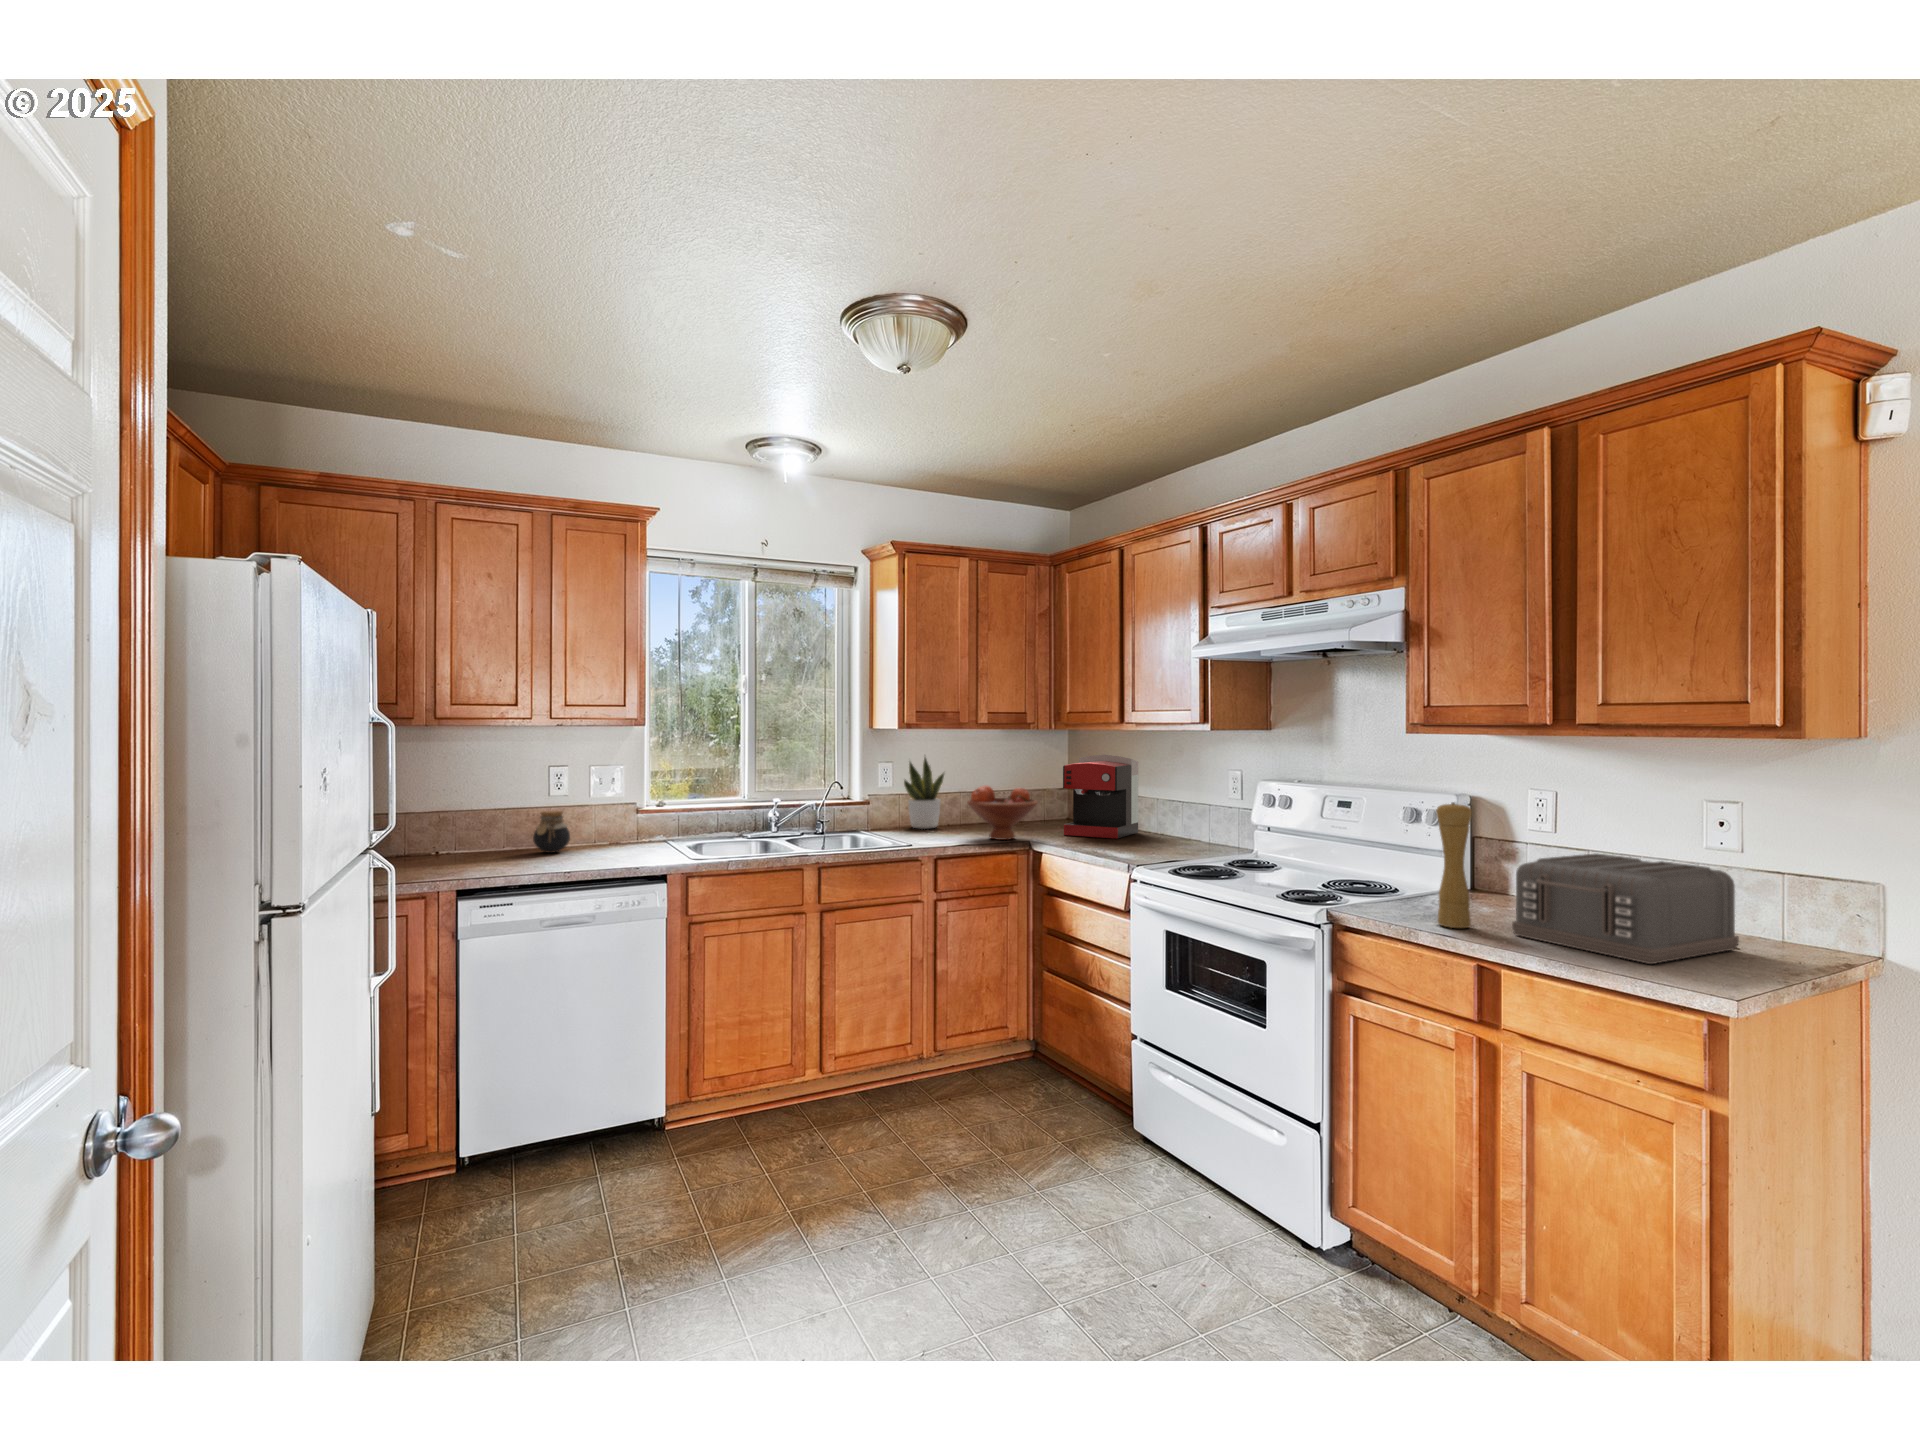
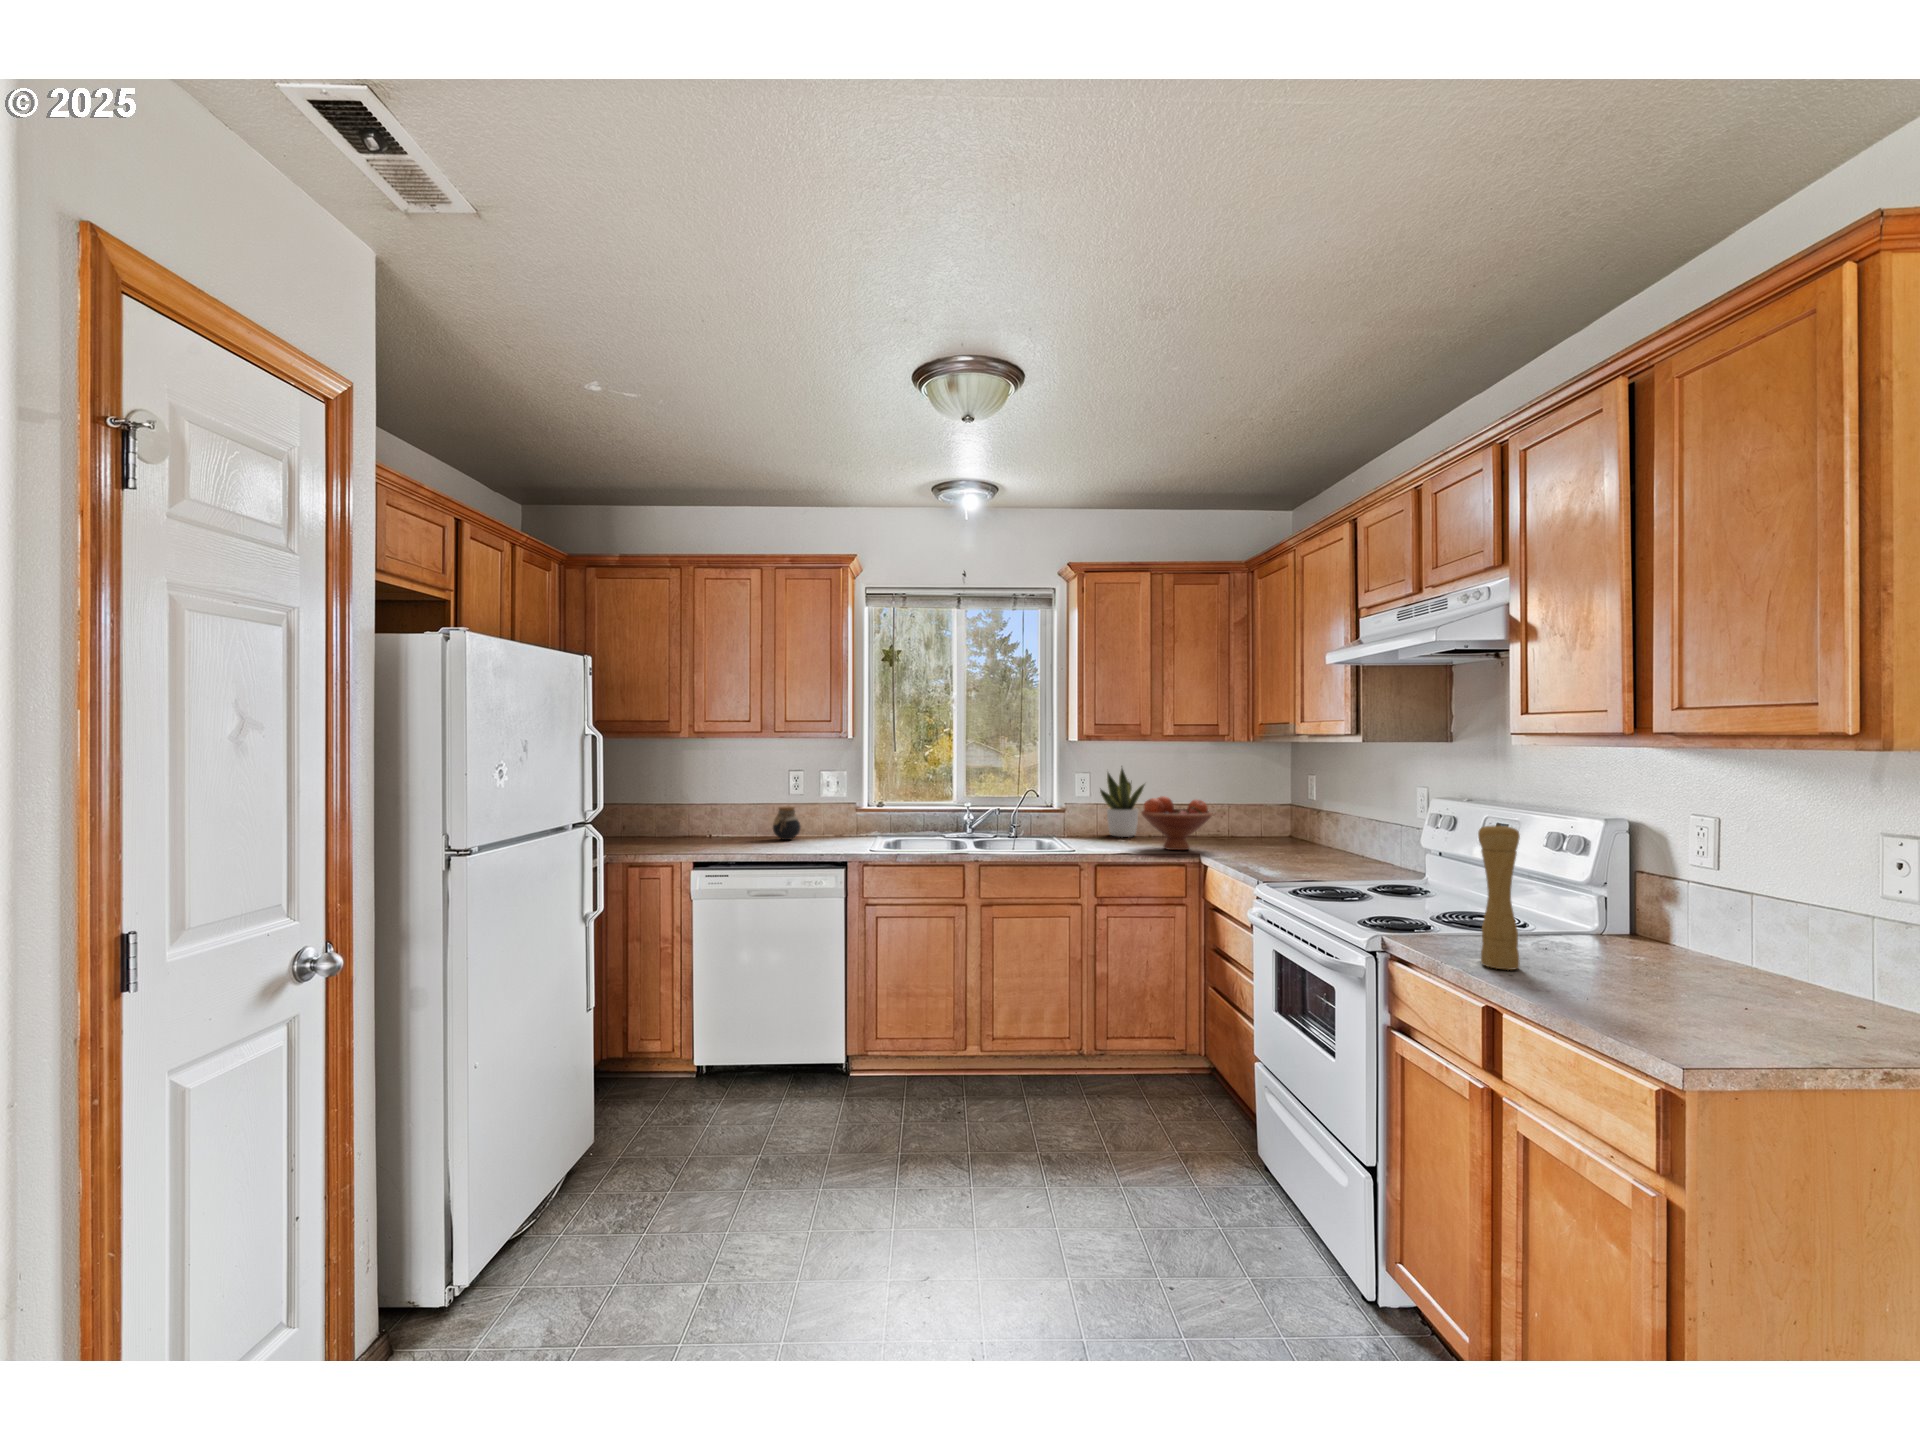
coffee maker: present [1063,755,1138,839] -> none [1247,768,1337,856]
toaster: present [1512,853,1739,964] -> none [1557,894,1871,1032]

